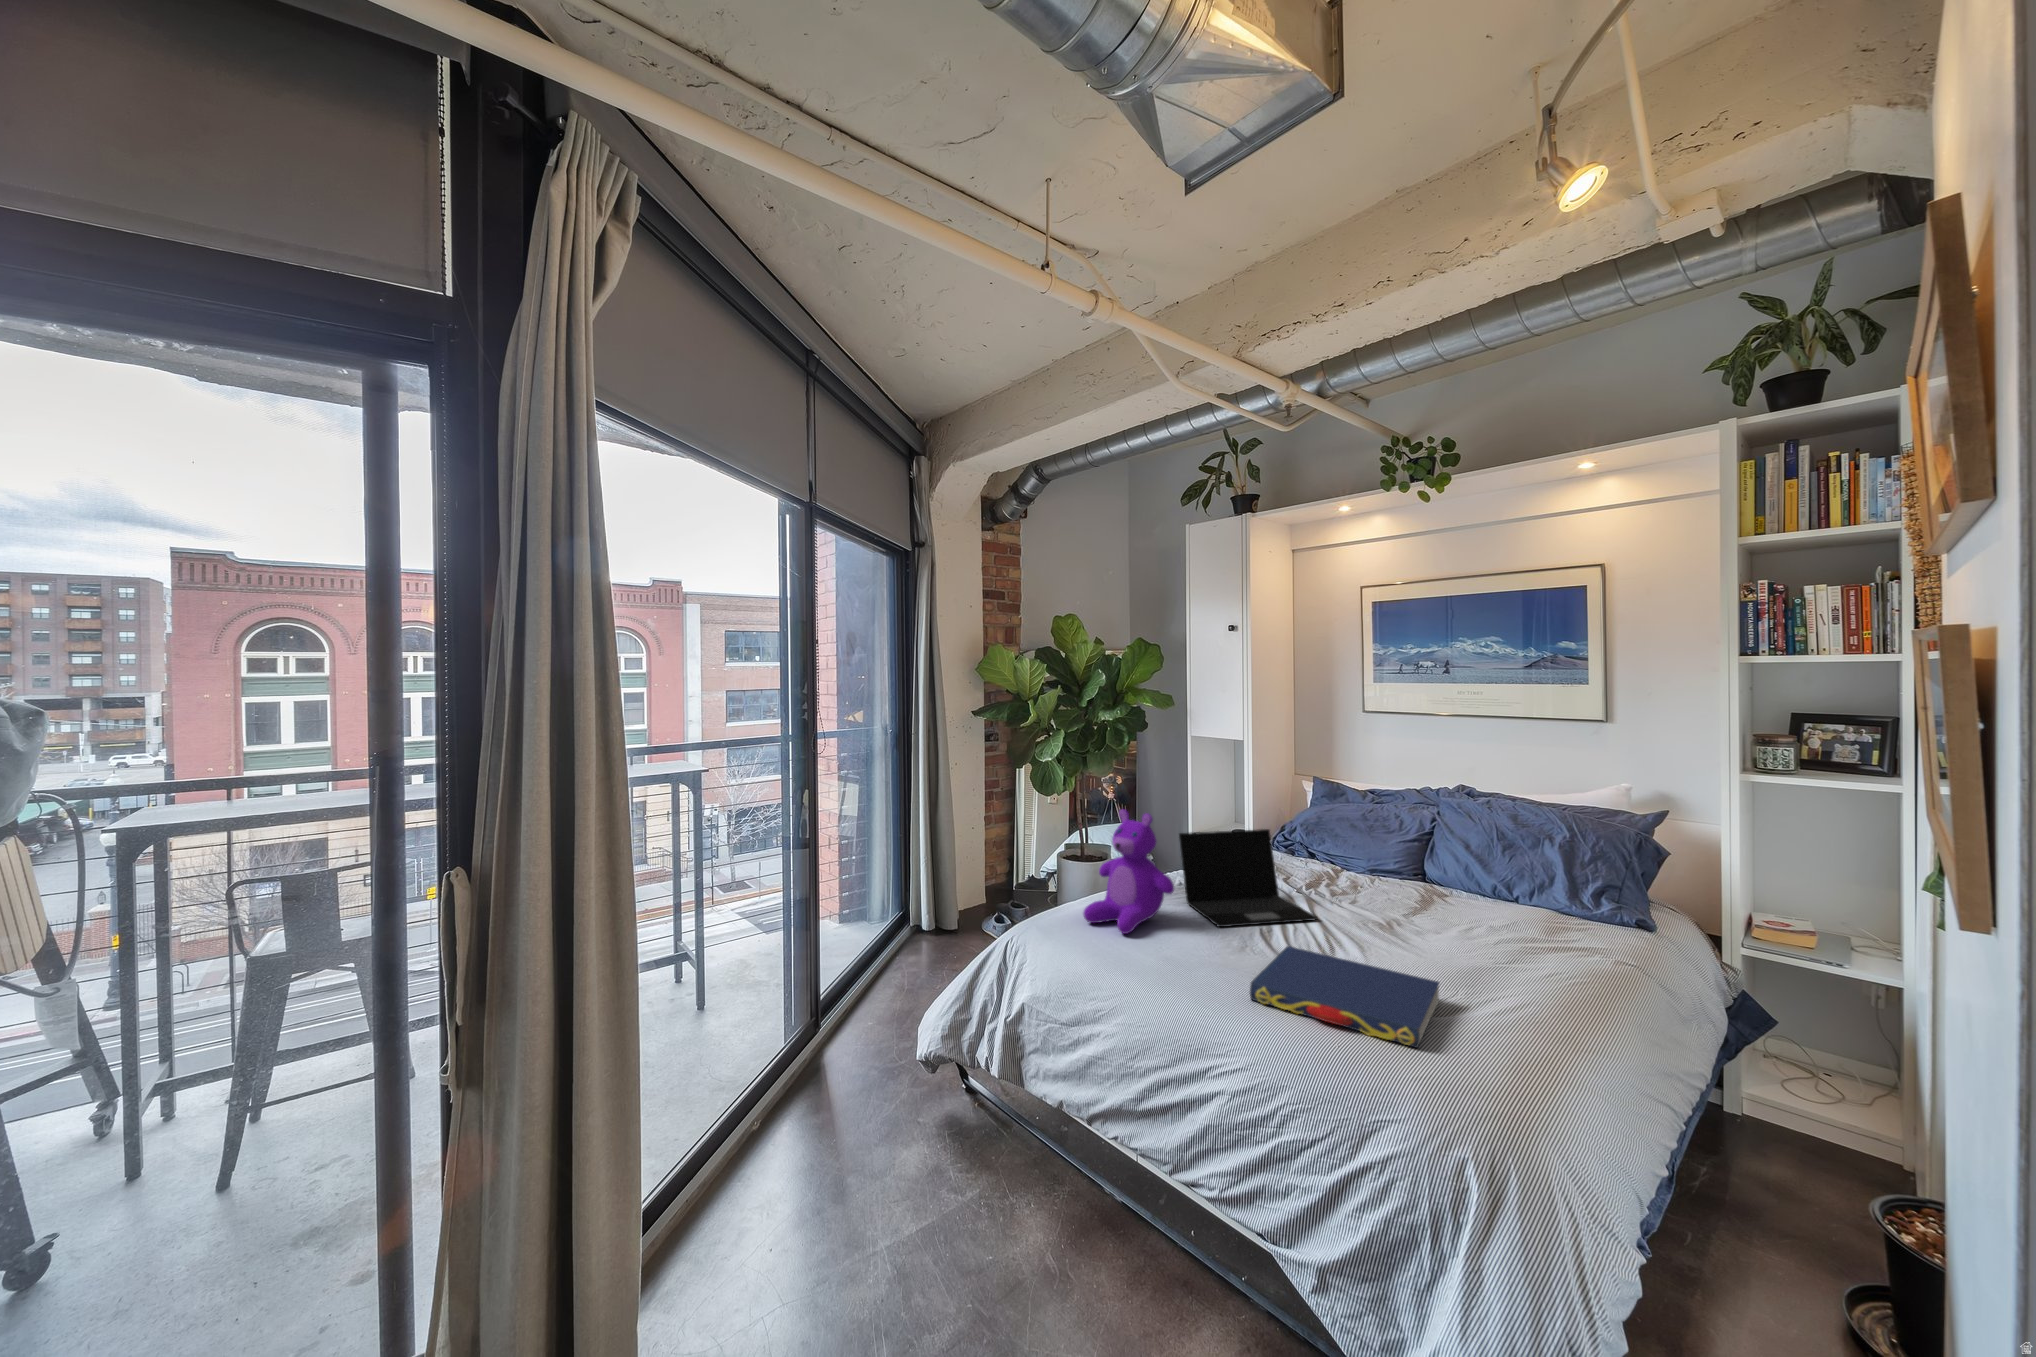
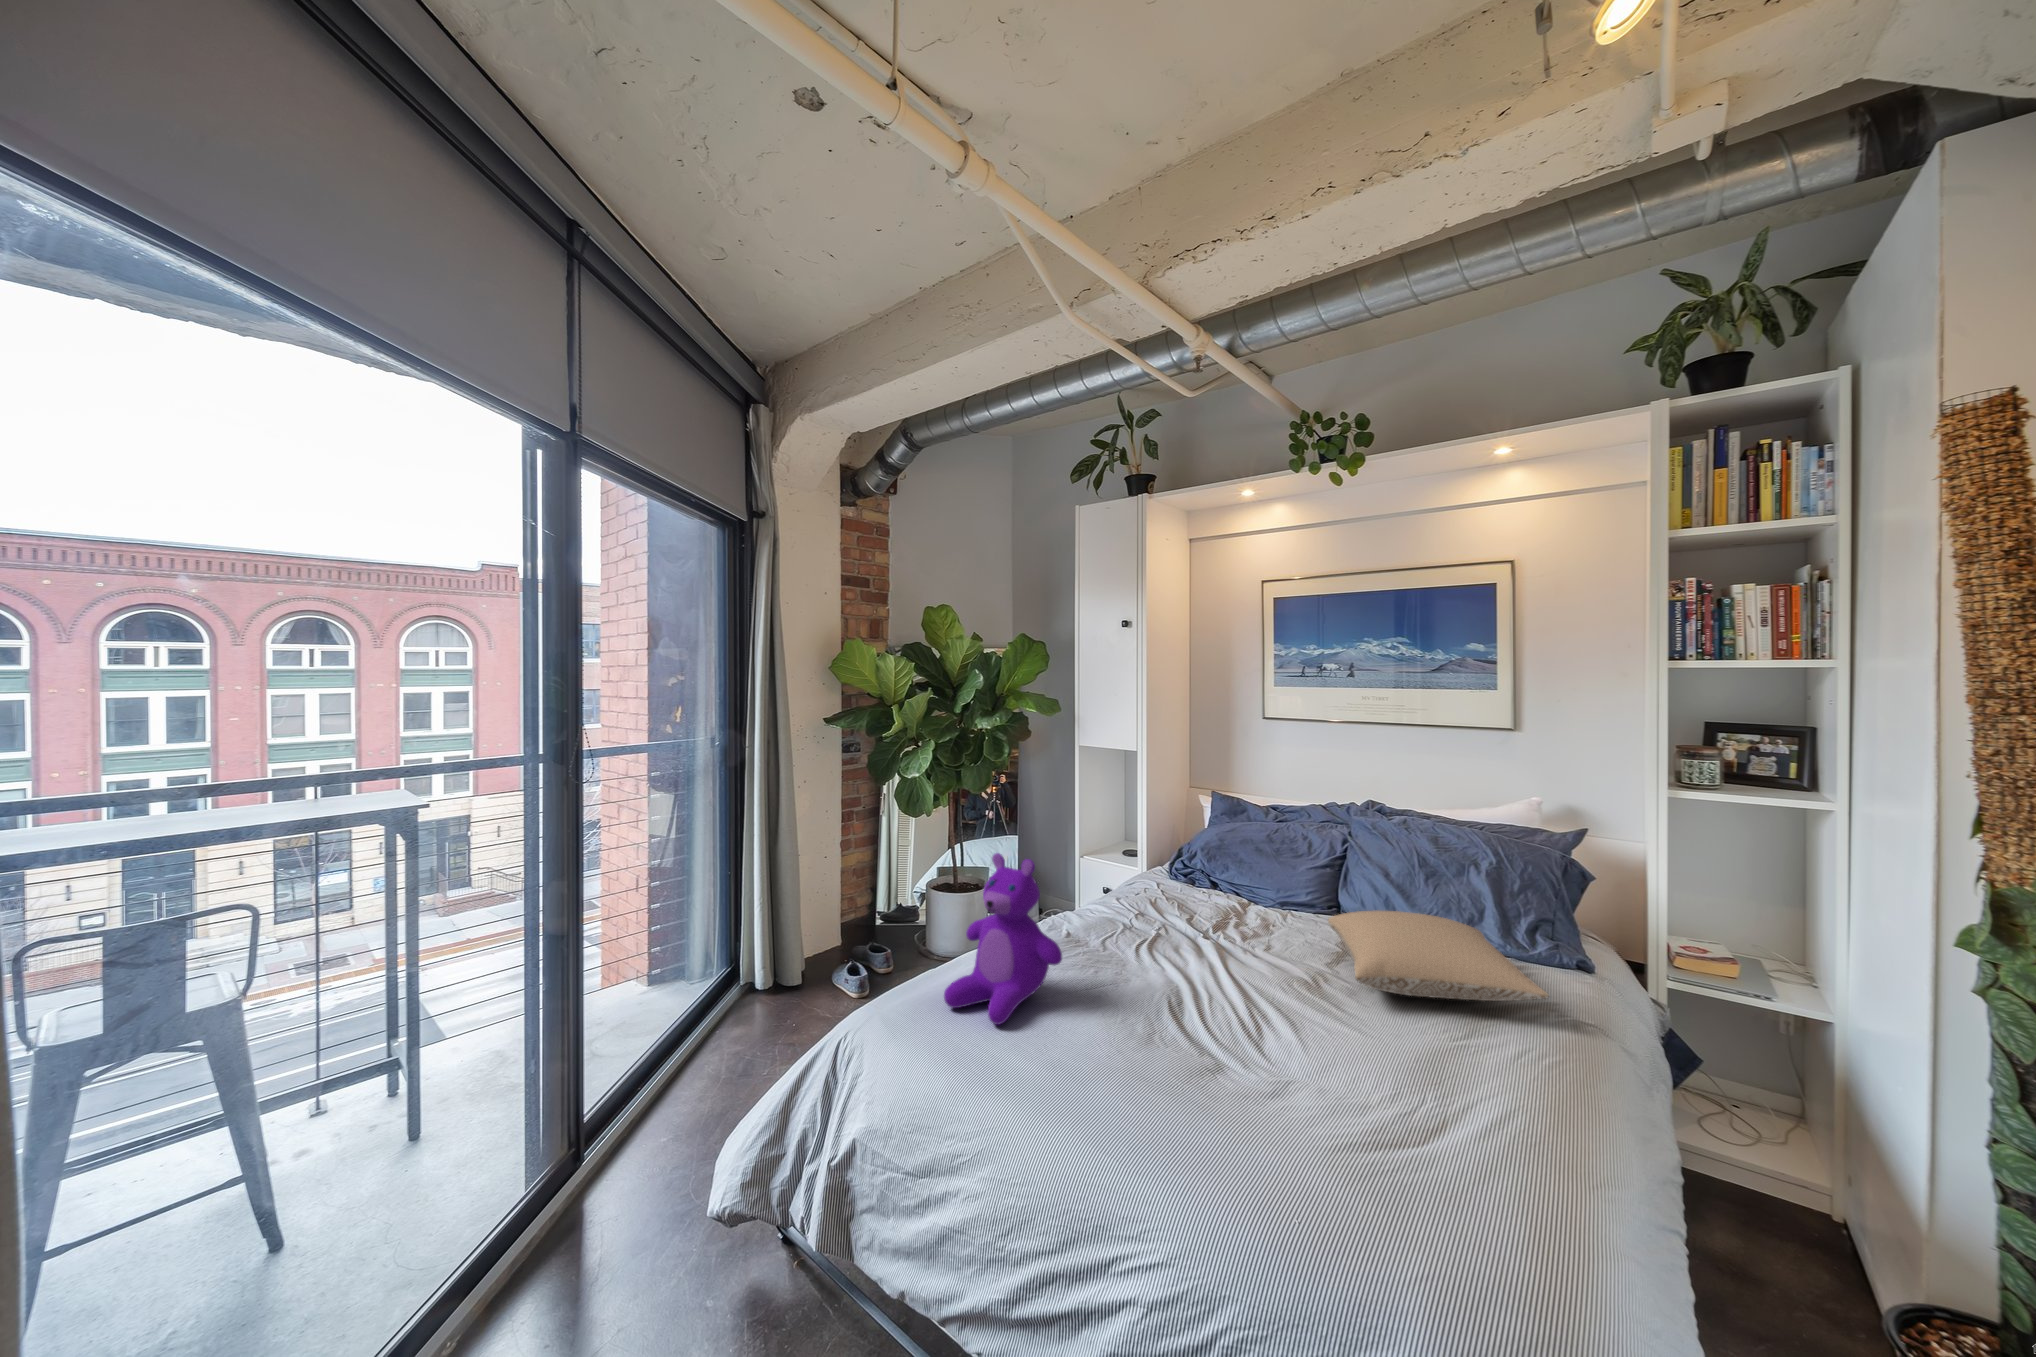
laptop: present [1179,829,1318,927] -> none [1067,865,1235,1002]
pillow: none [1406,870,1589,940] -> present [1328,910,1549,1001]
book: present [1250,946,1439,1048] -> none [1166,1037,1404,1210]

